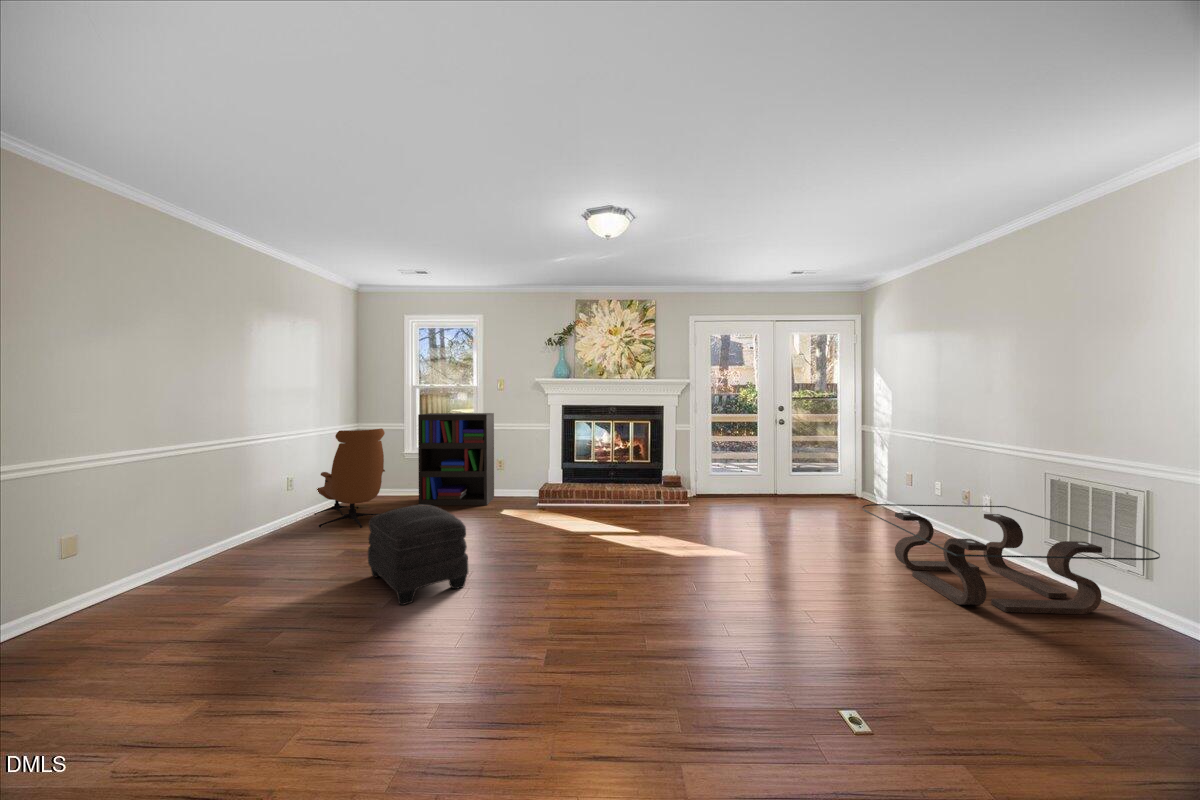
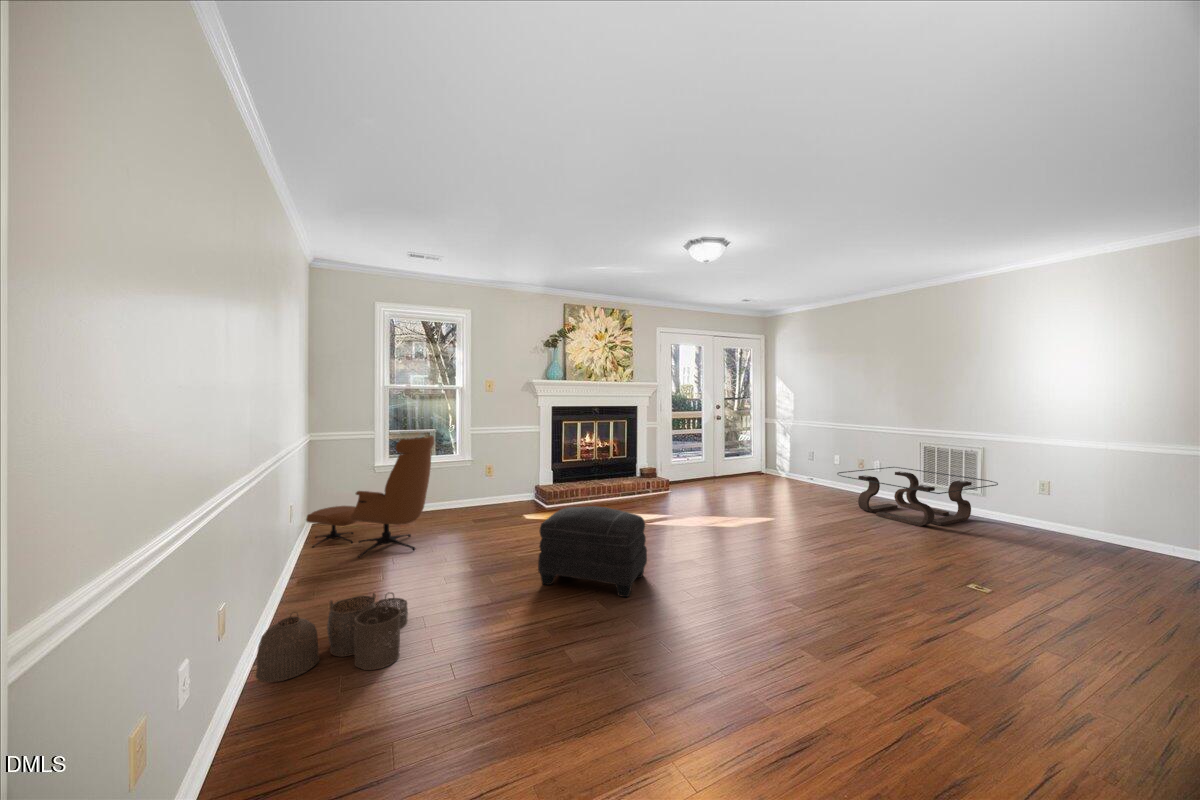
bookshelf: present [418,413,494,506] -> none [418,416,500,522]
woven basket: none [93,552,243,614] -> present [256,592,408,682]

